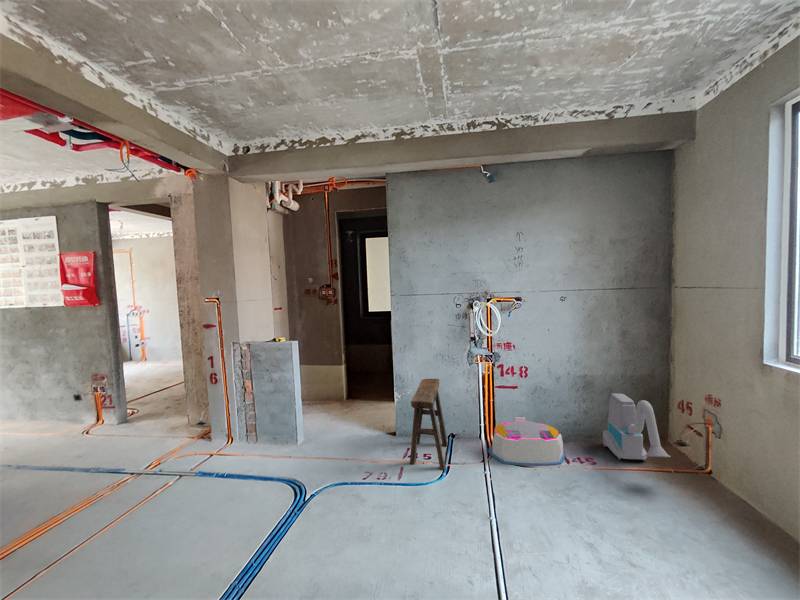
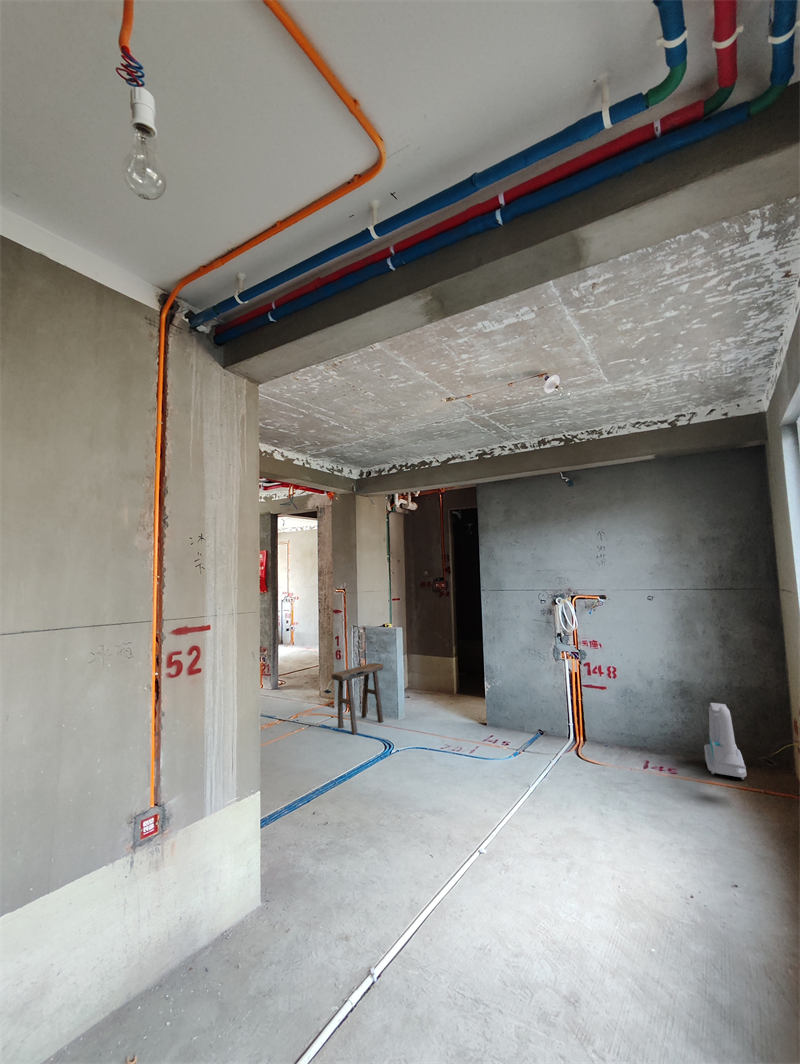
stool: present [410,379,448,470] -> present [331,663,383,735]
storage bin: present [489,417,566,466] -> none [570,718,653,768]

